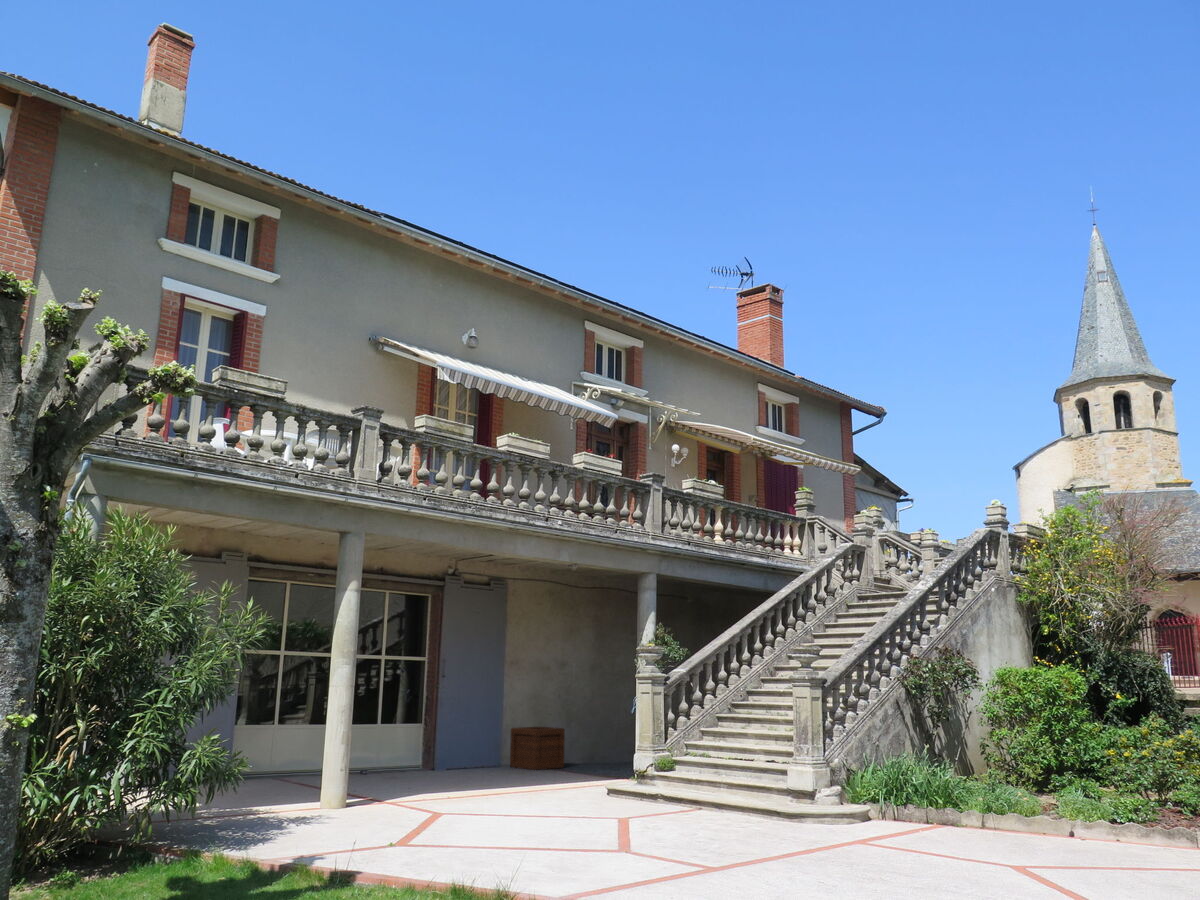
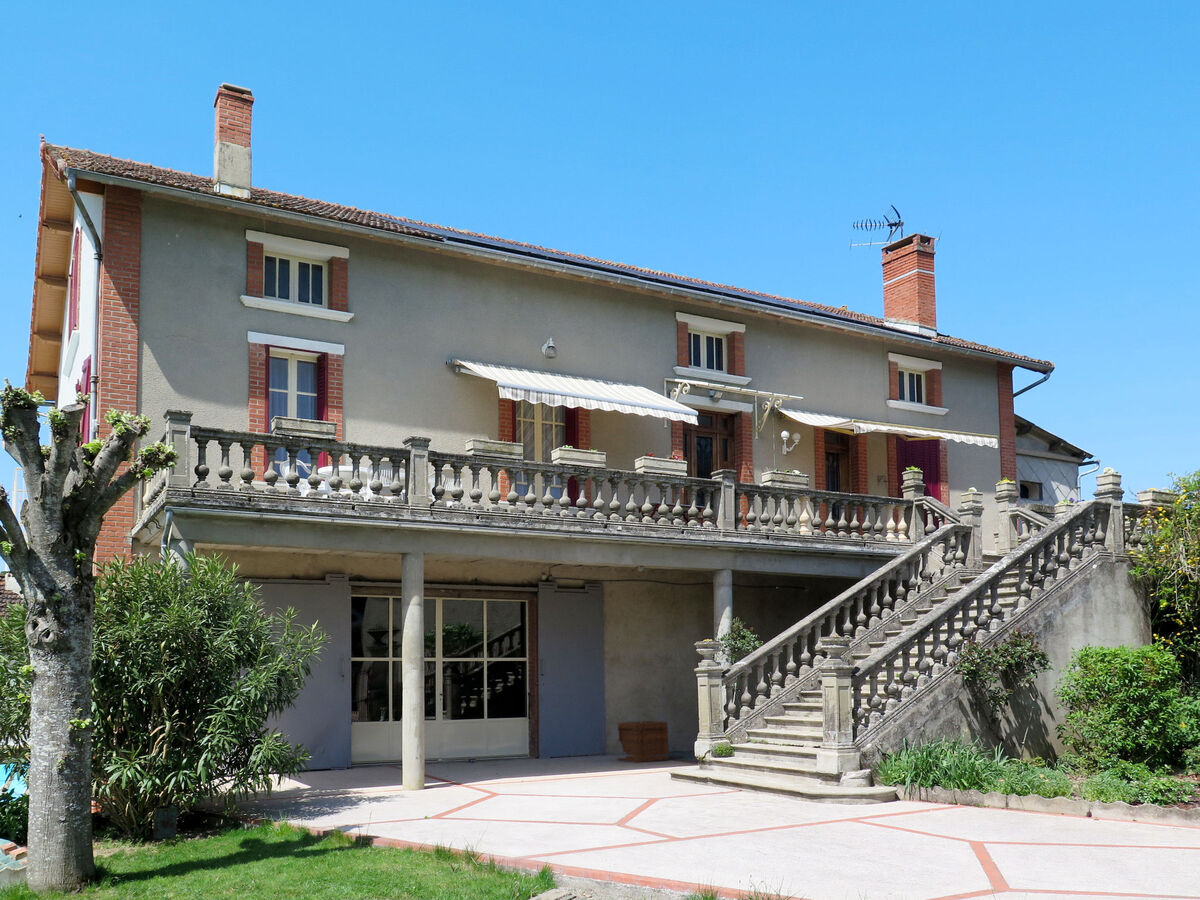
watering can: none [68,820,103,873] -> present [154,804,177,839]

